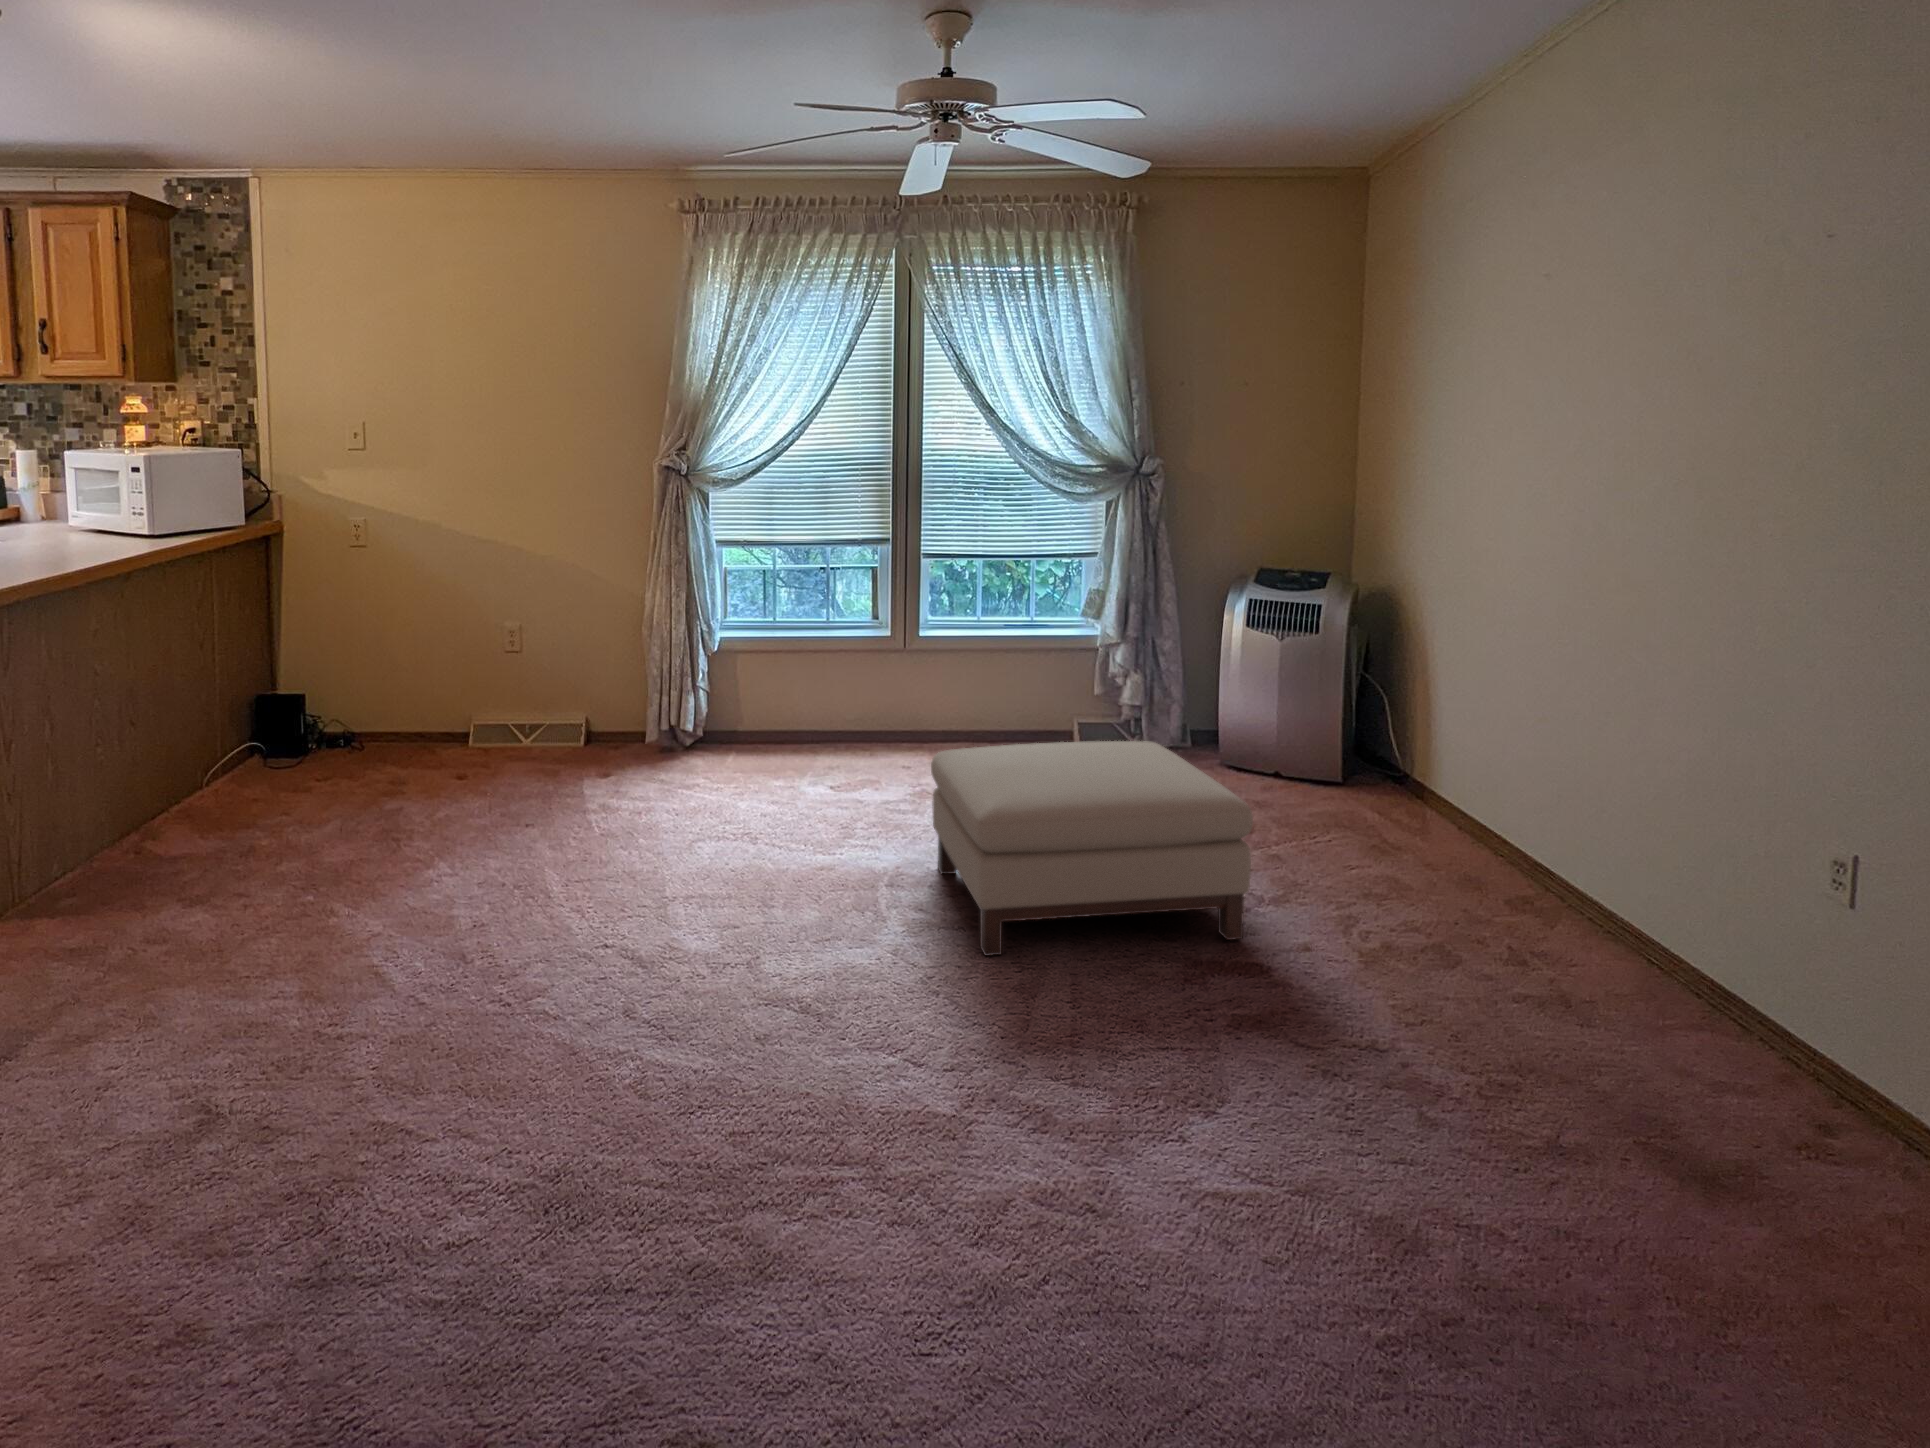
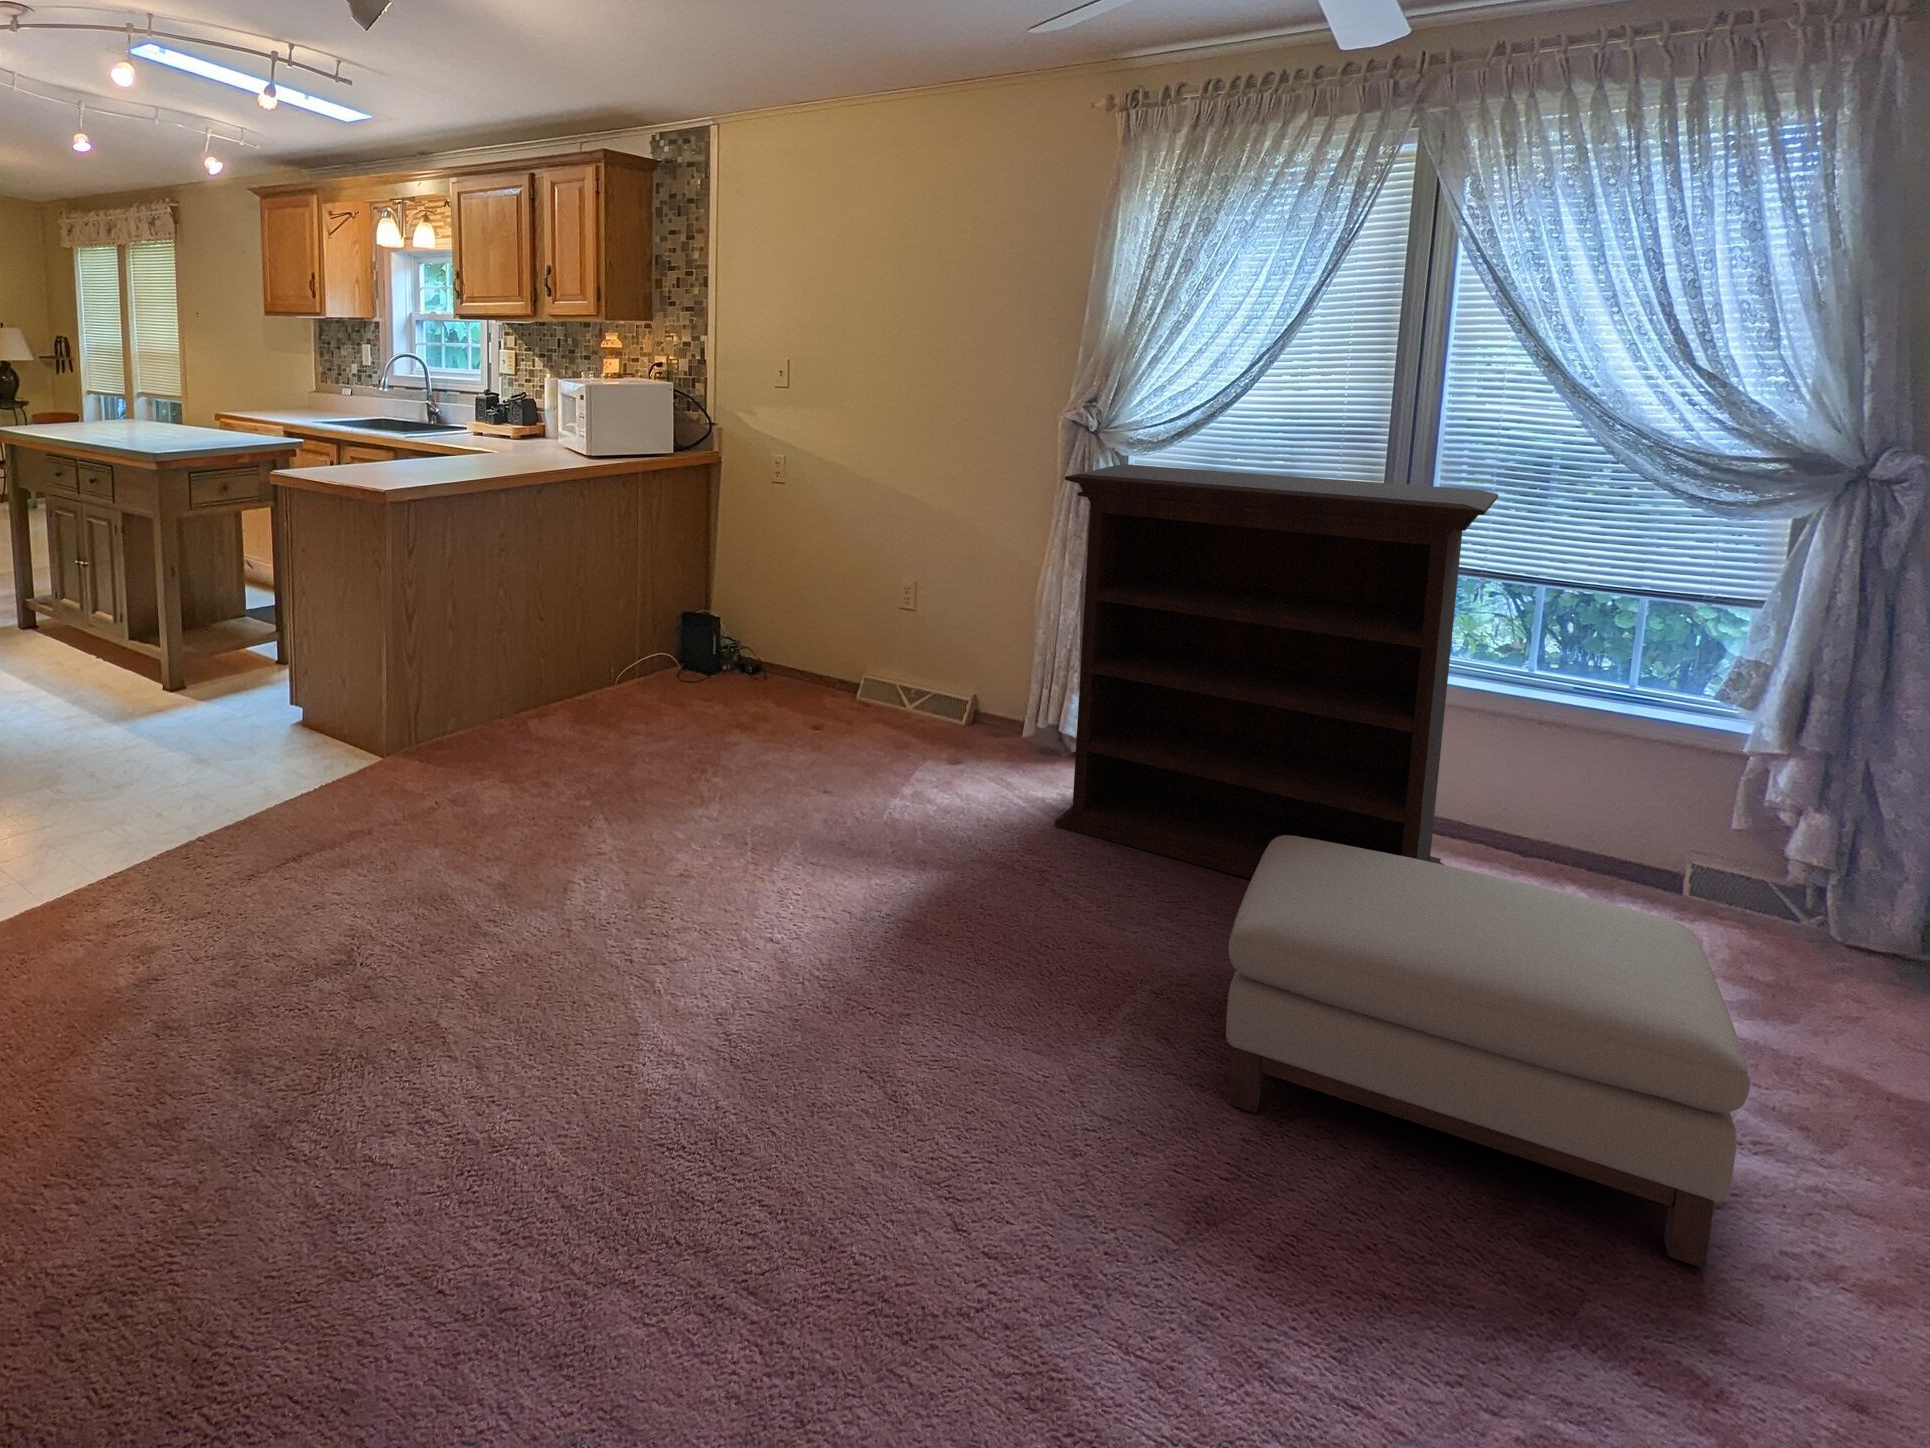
bookshelf: none [710,495,997,807] -> present [1055,464,1498,879]

